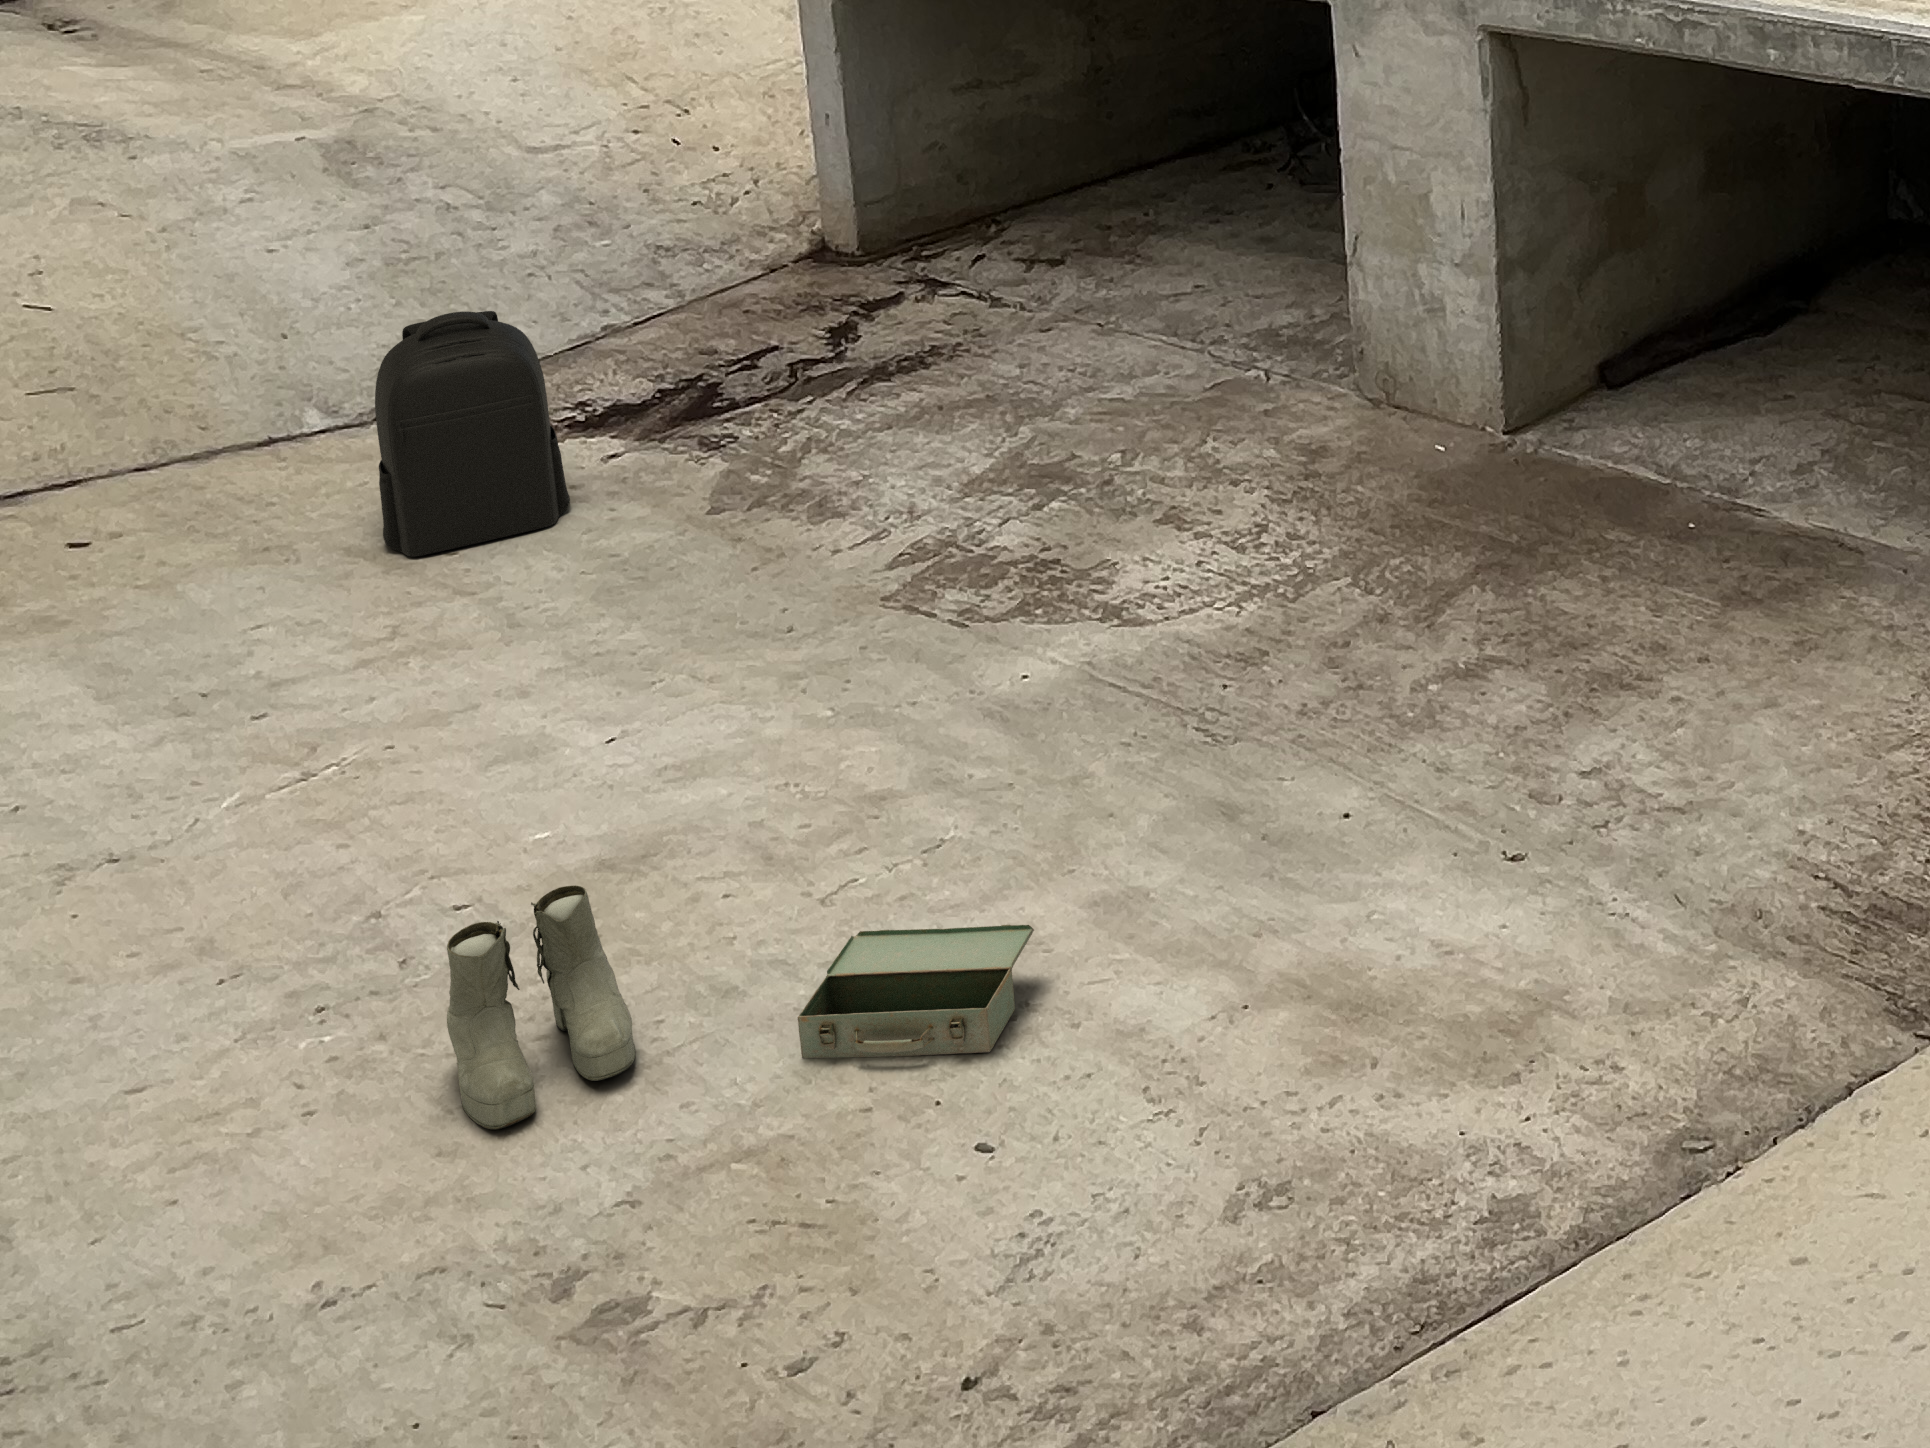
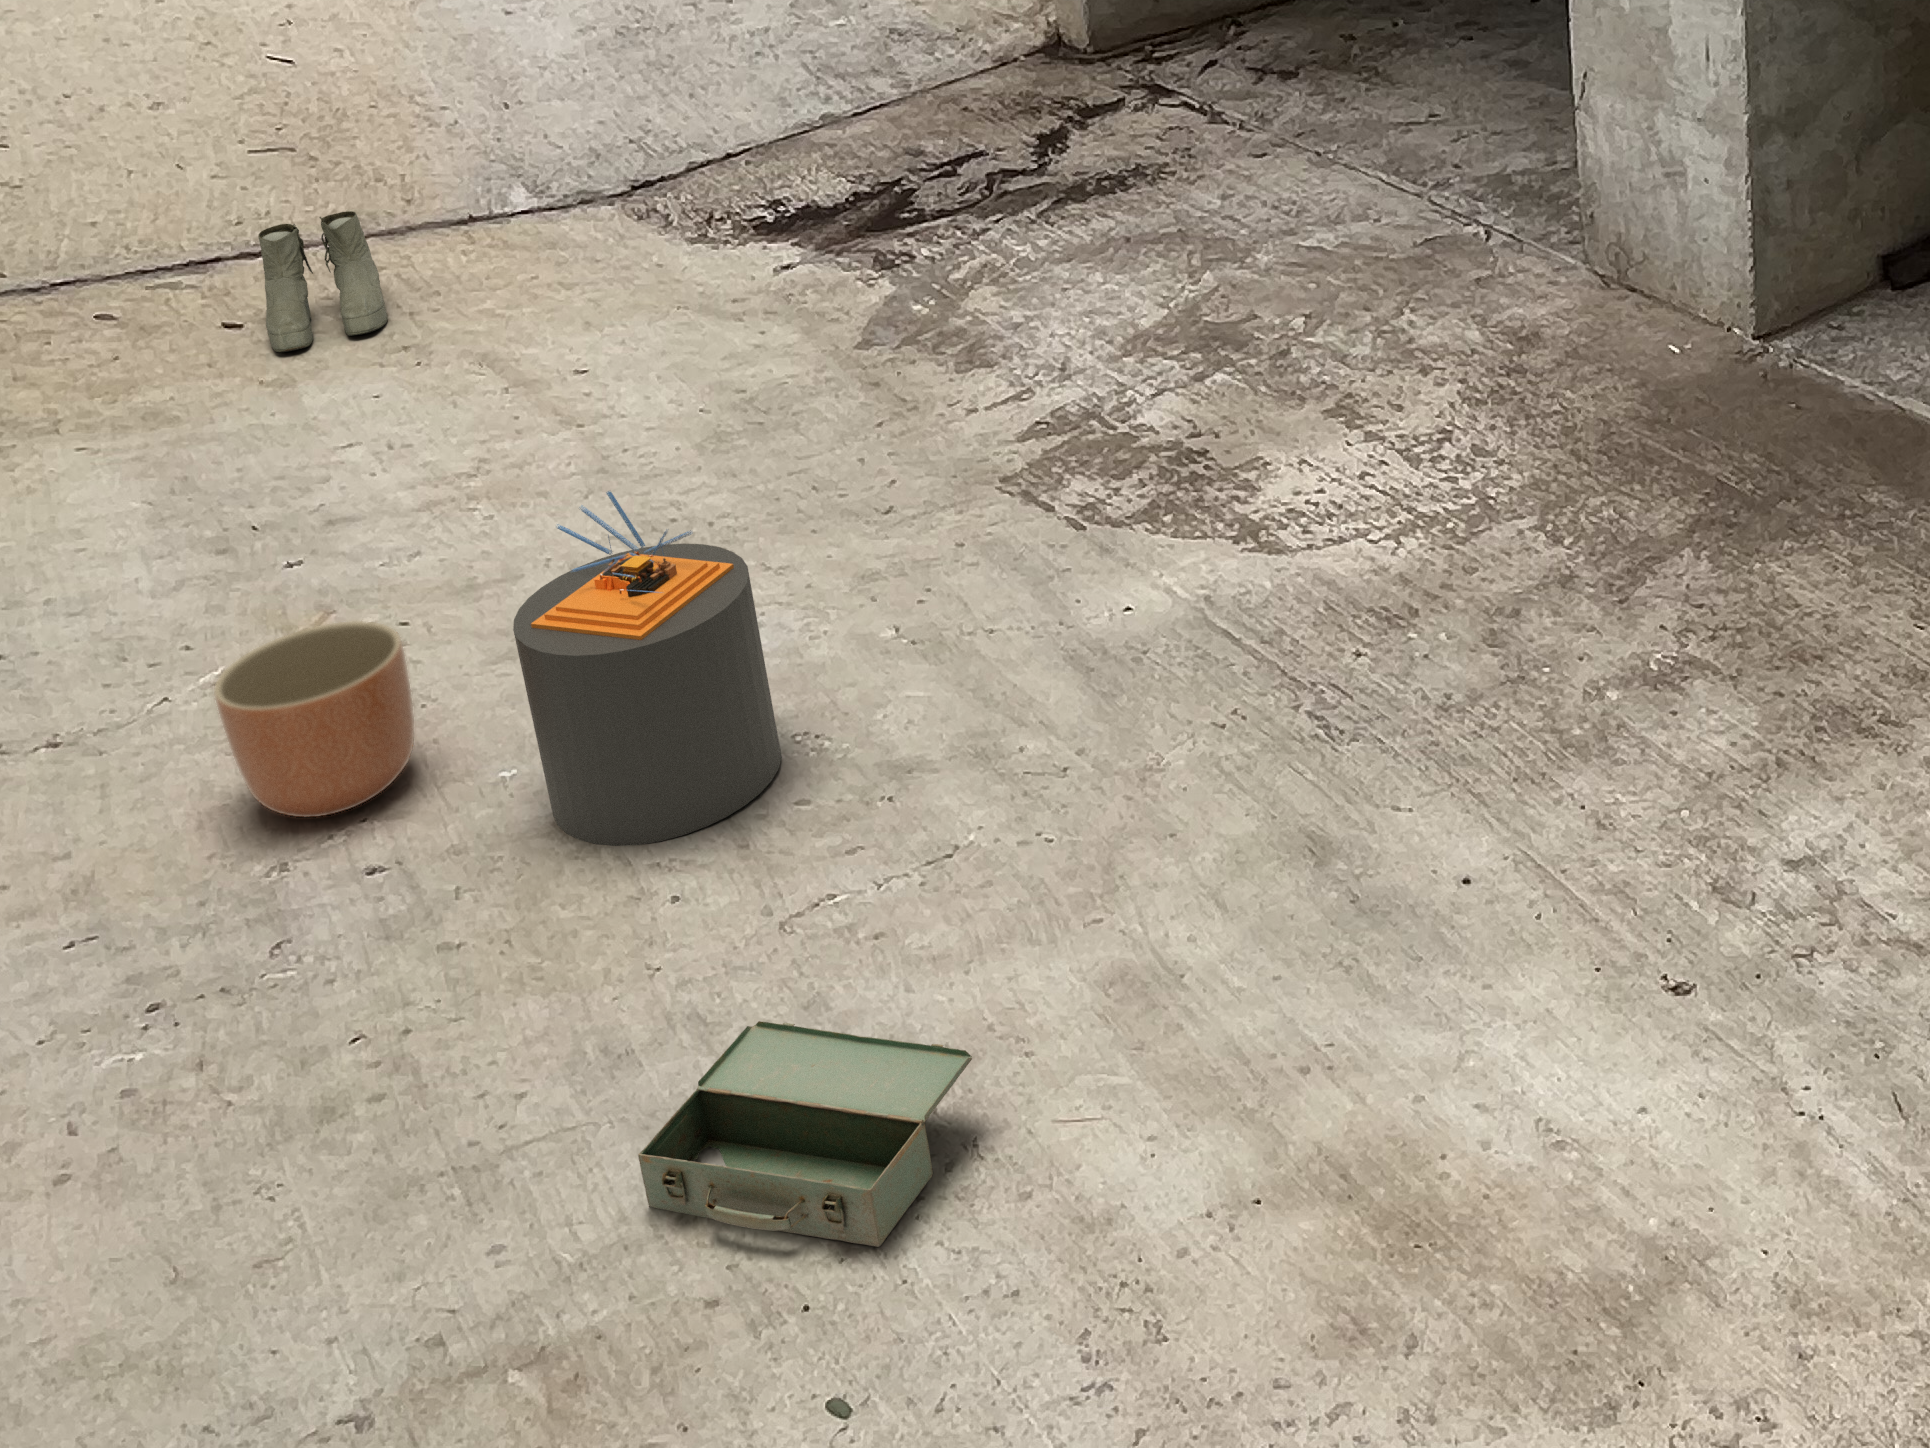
backpack: present [375,311,570,557] -> none [503,98,714,373]
trash can: none [582,580,788,864] -> present [513,491,781,846]
planter: none [310,717,469,876] -> present [214,621,414,817]
boots: present [447,885,635,1130] -> present [258,211,388,352]

